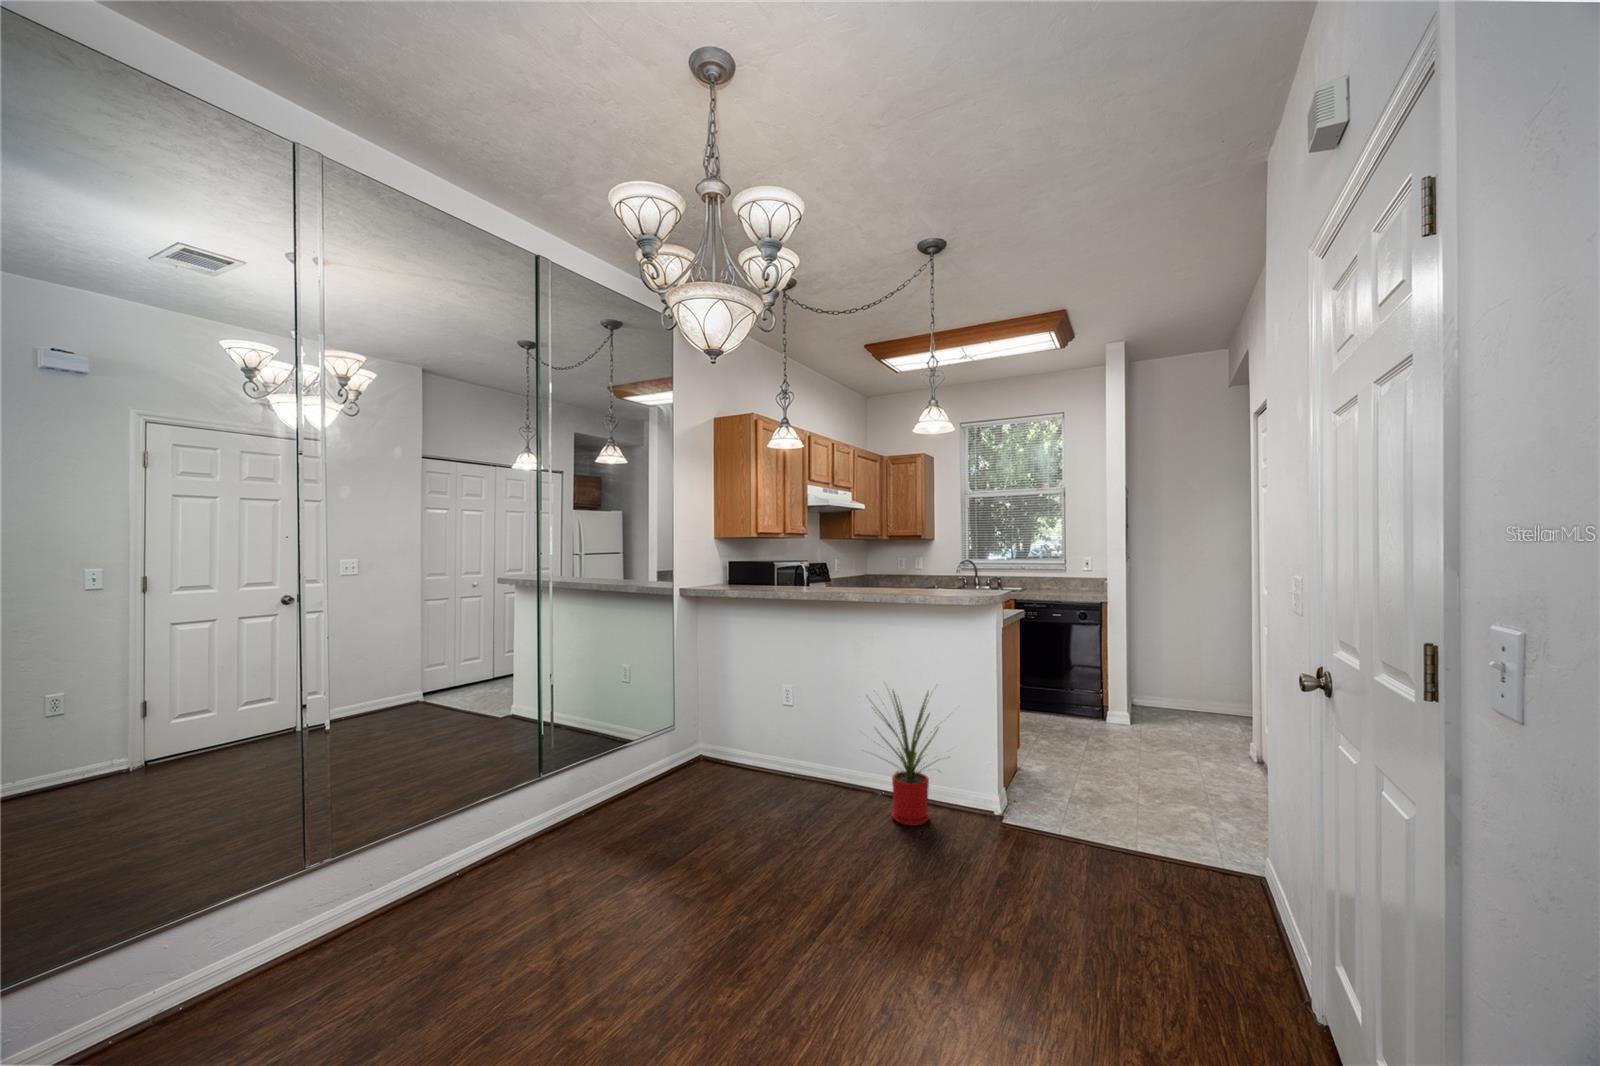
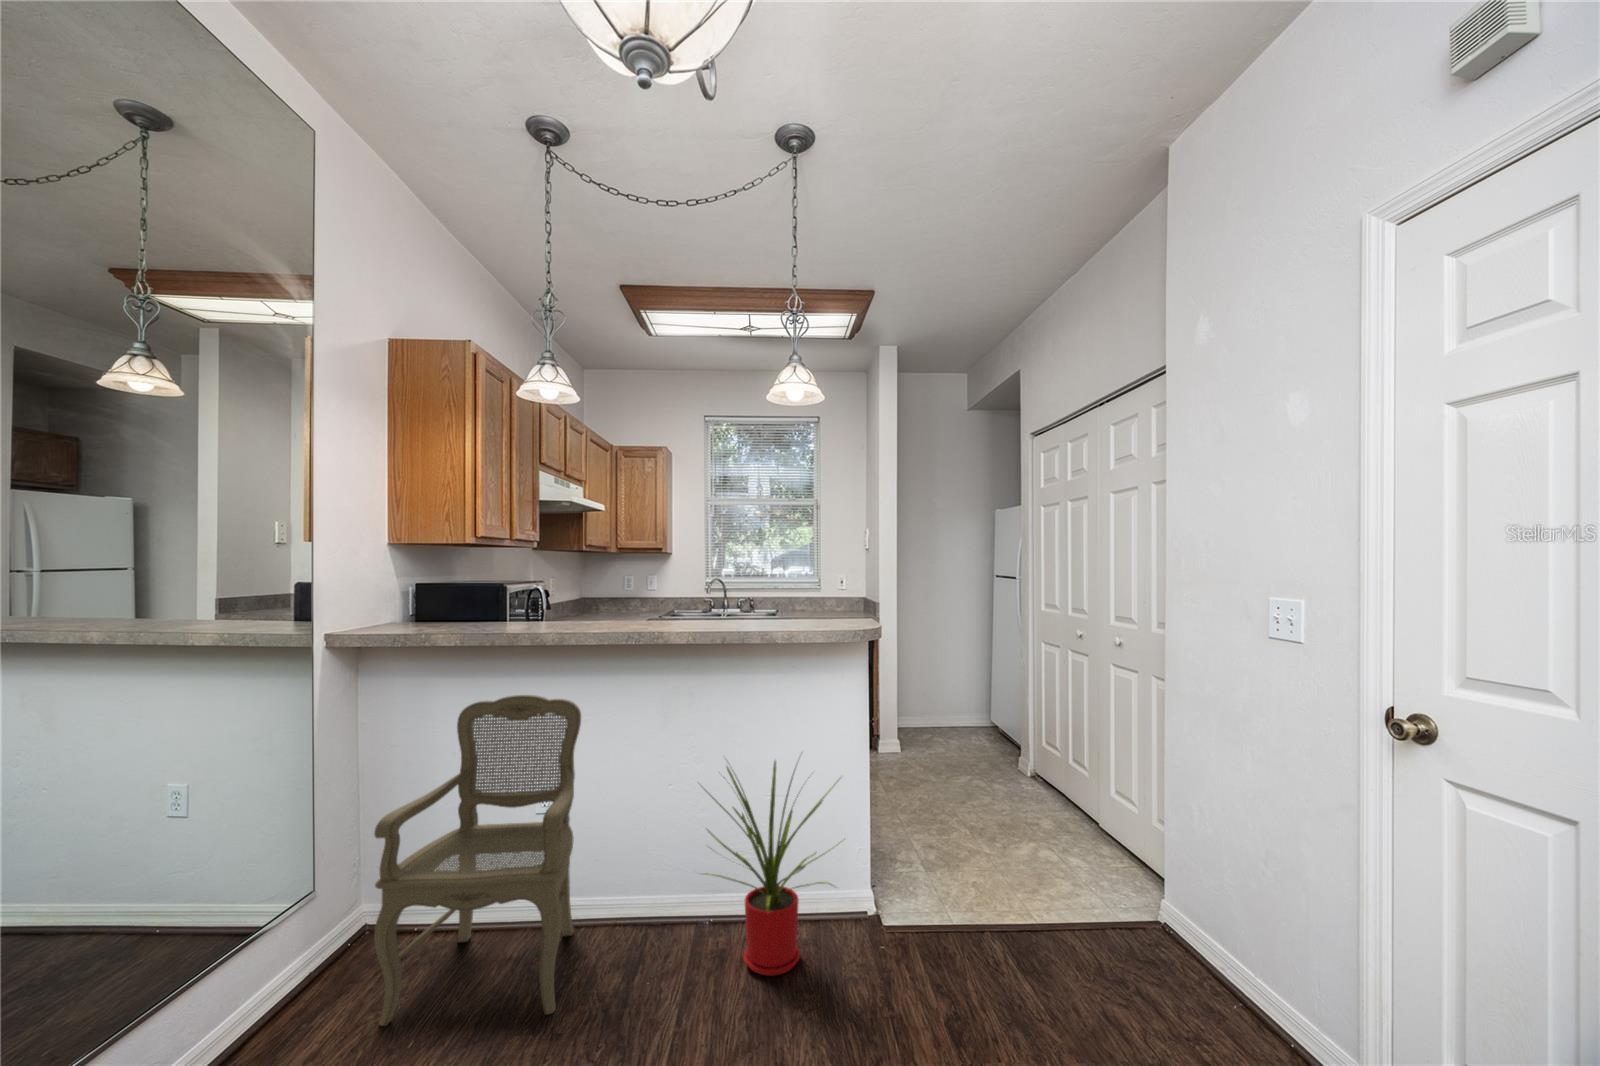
armchair: none [695,631,809,809] -> present [374,695,581,1026]

